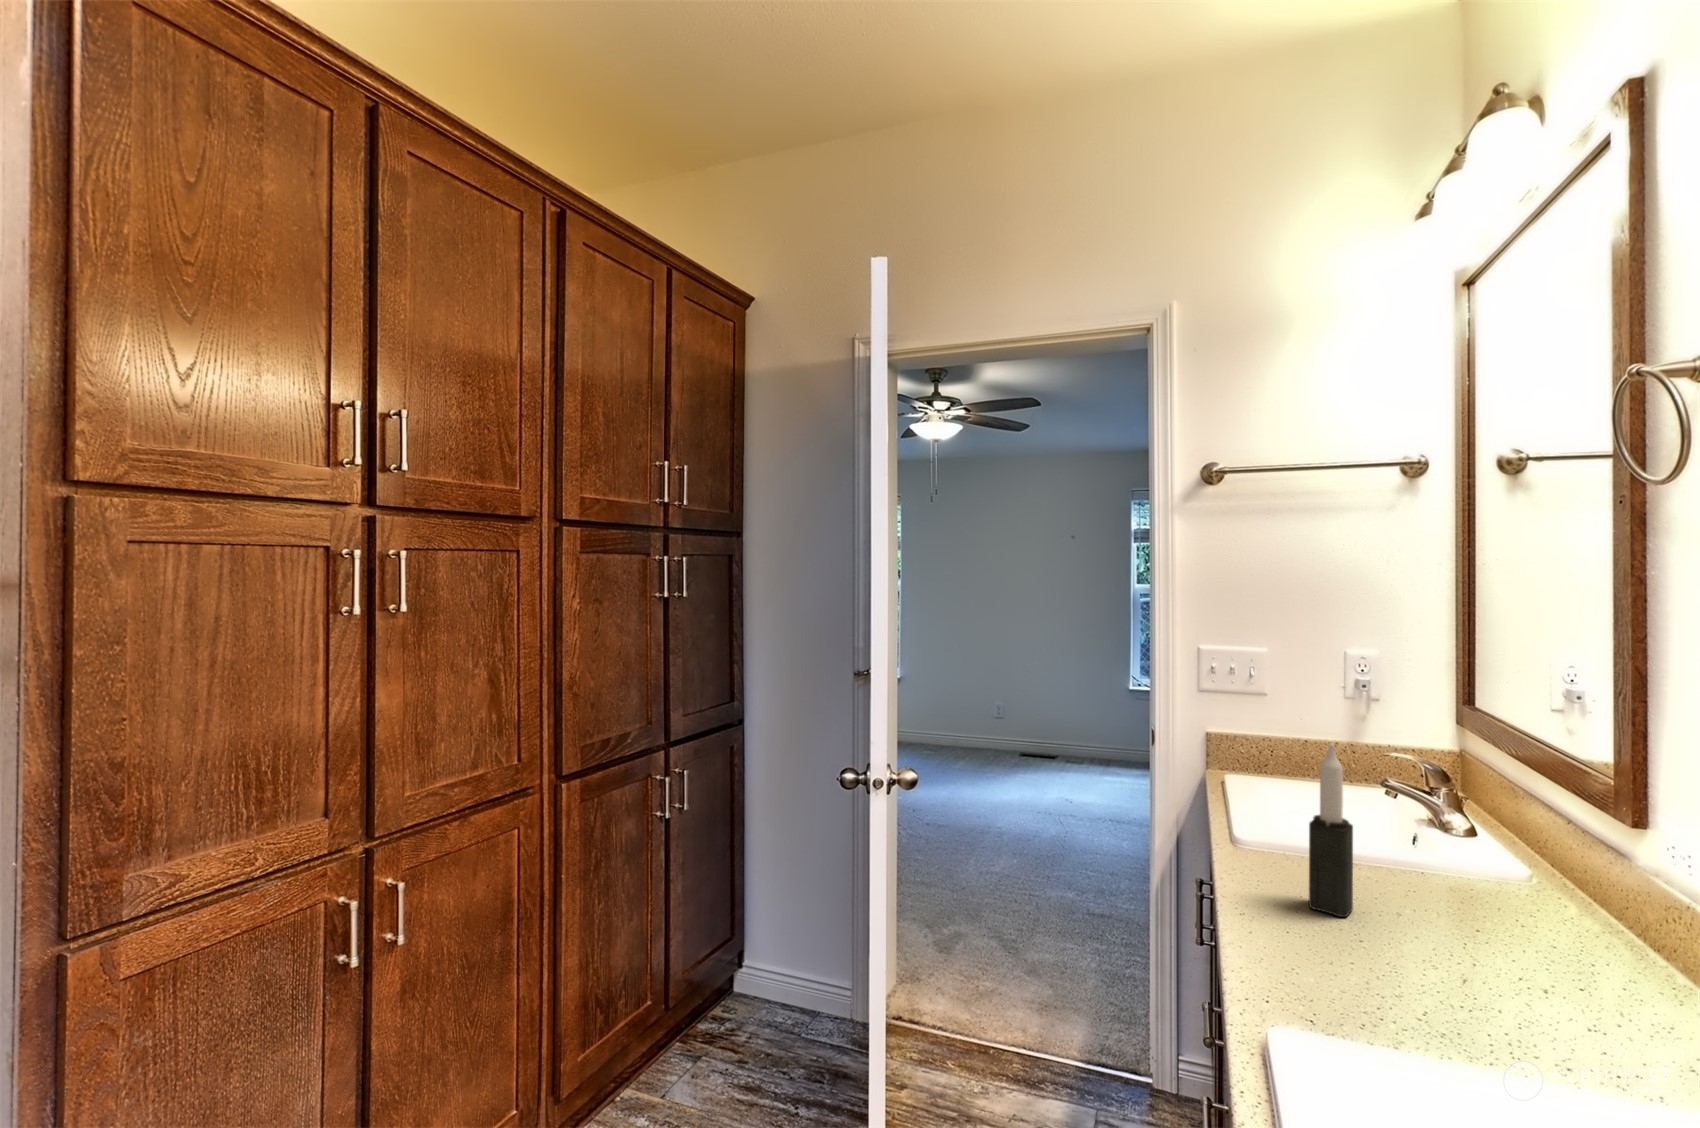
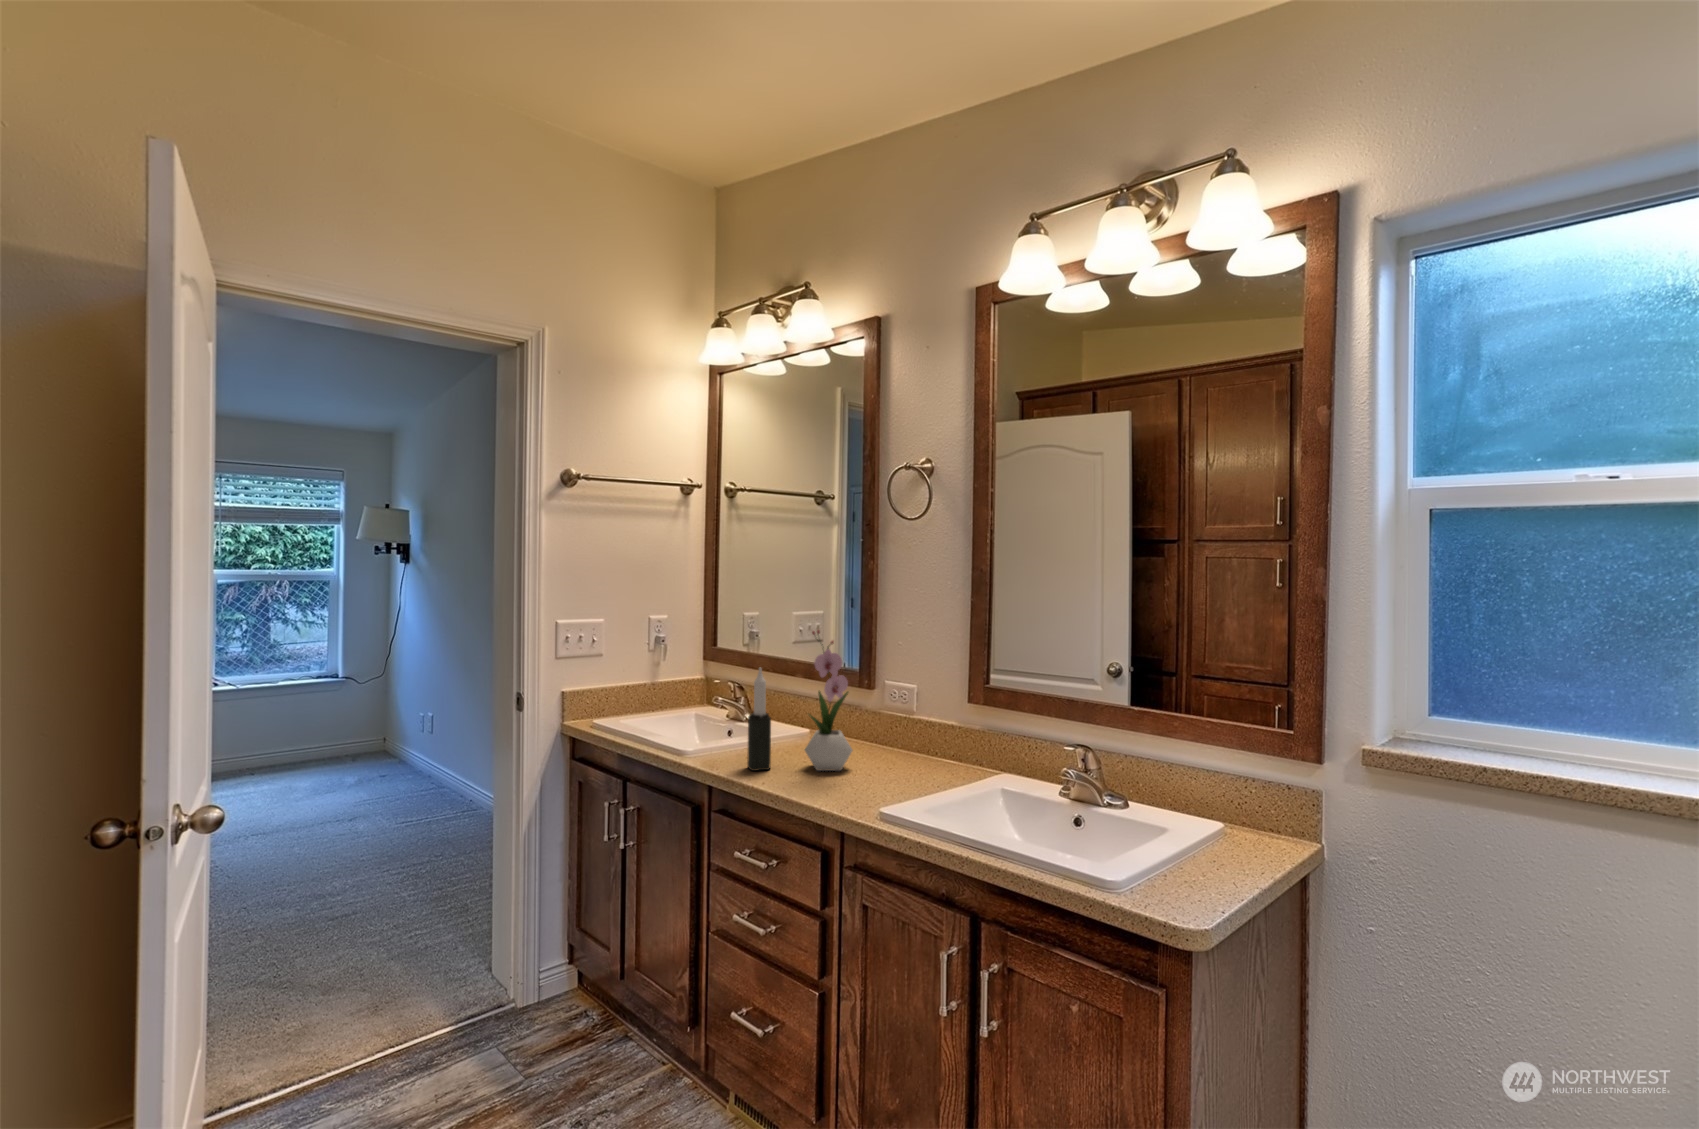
flower arrangement: none [1399,693,1533,975] -> present [805,630,852,771]

